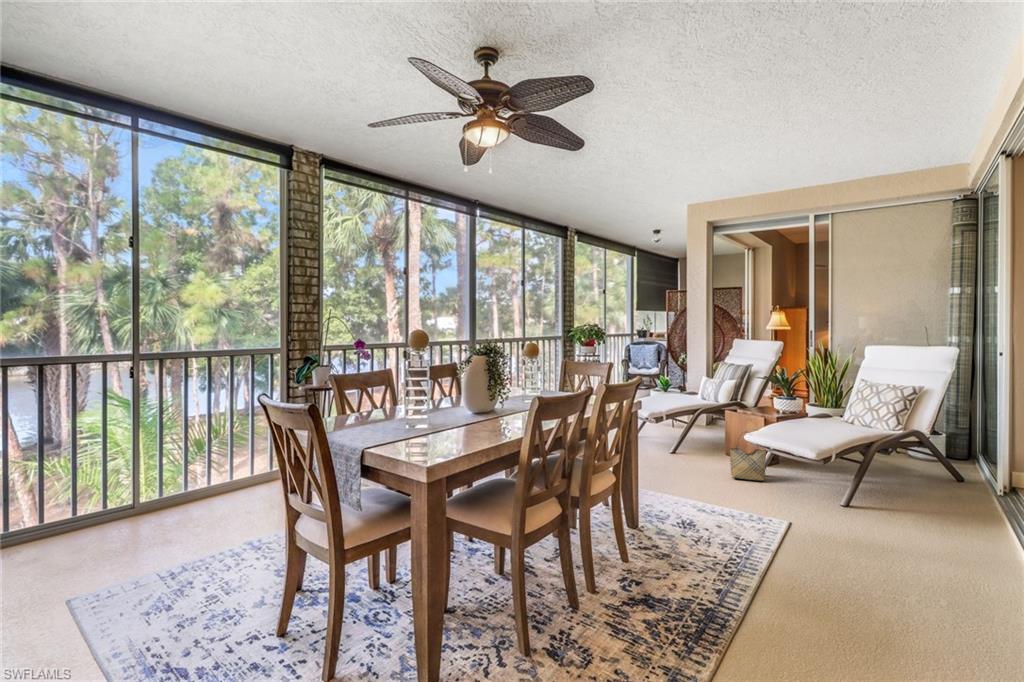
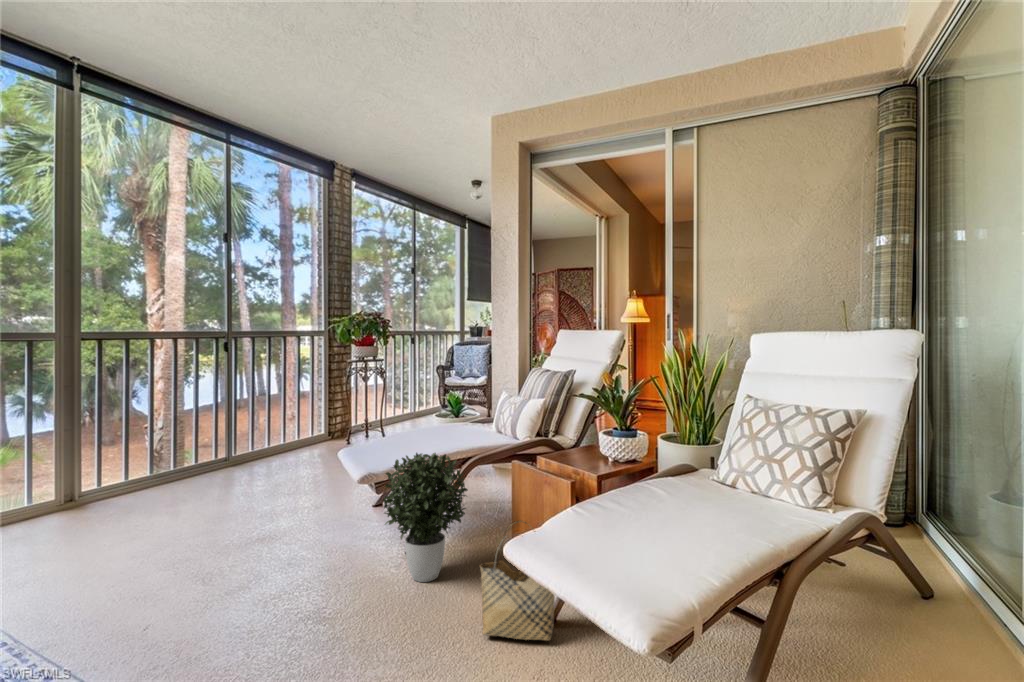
potted plant: none [666,403,711,464] -> present [383,453,468,582]

